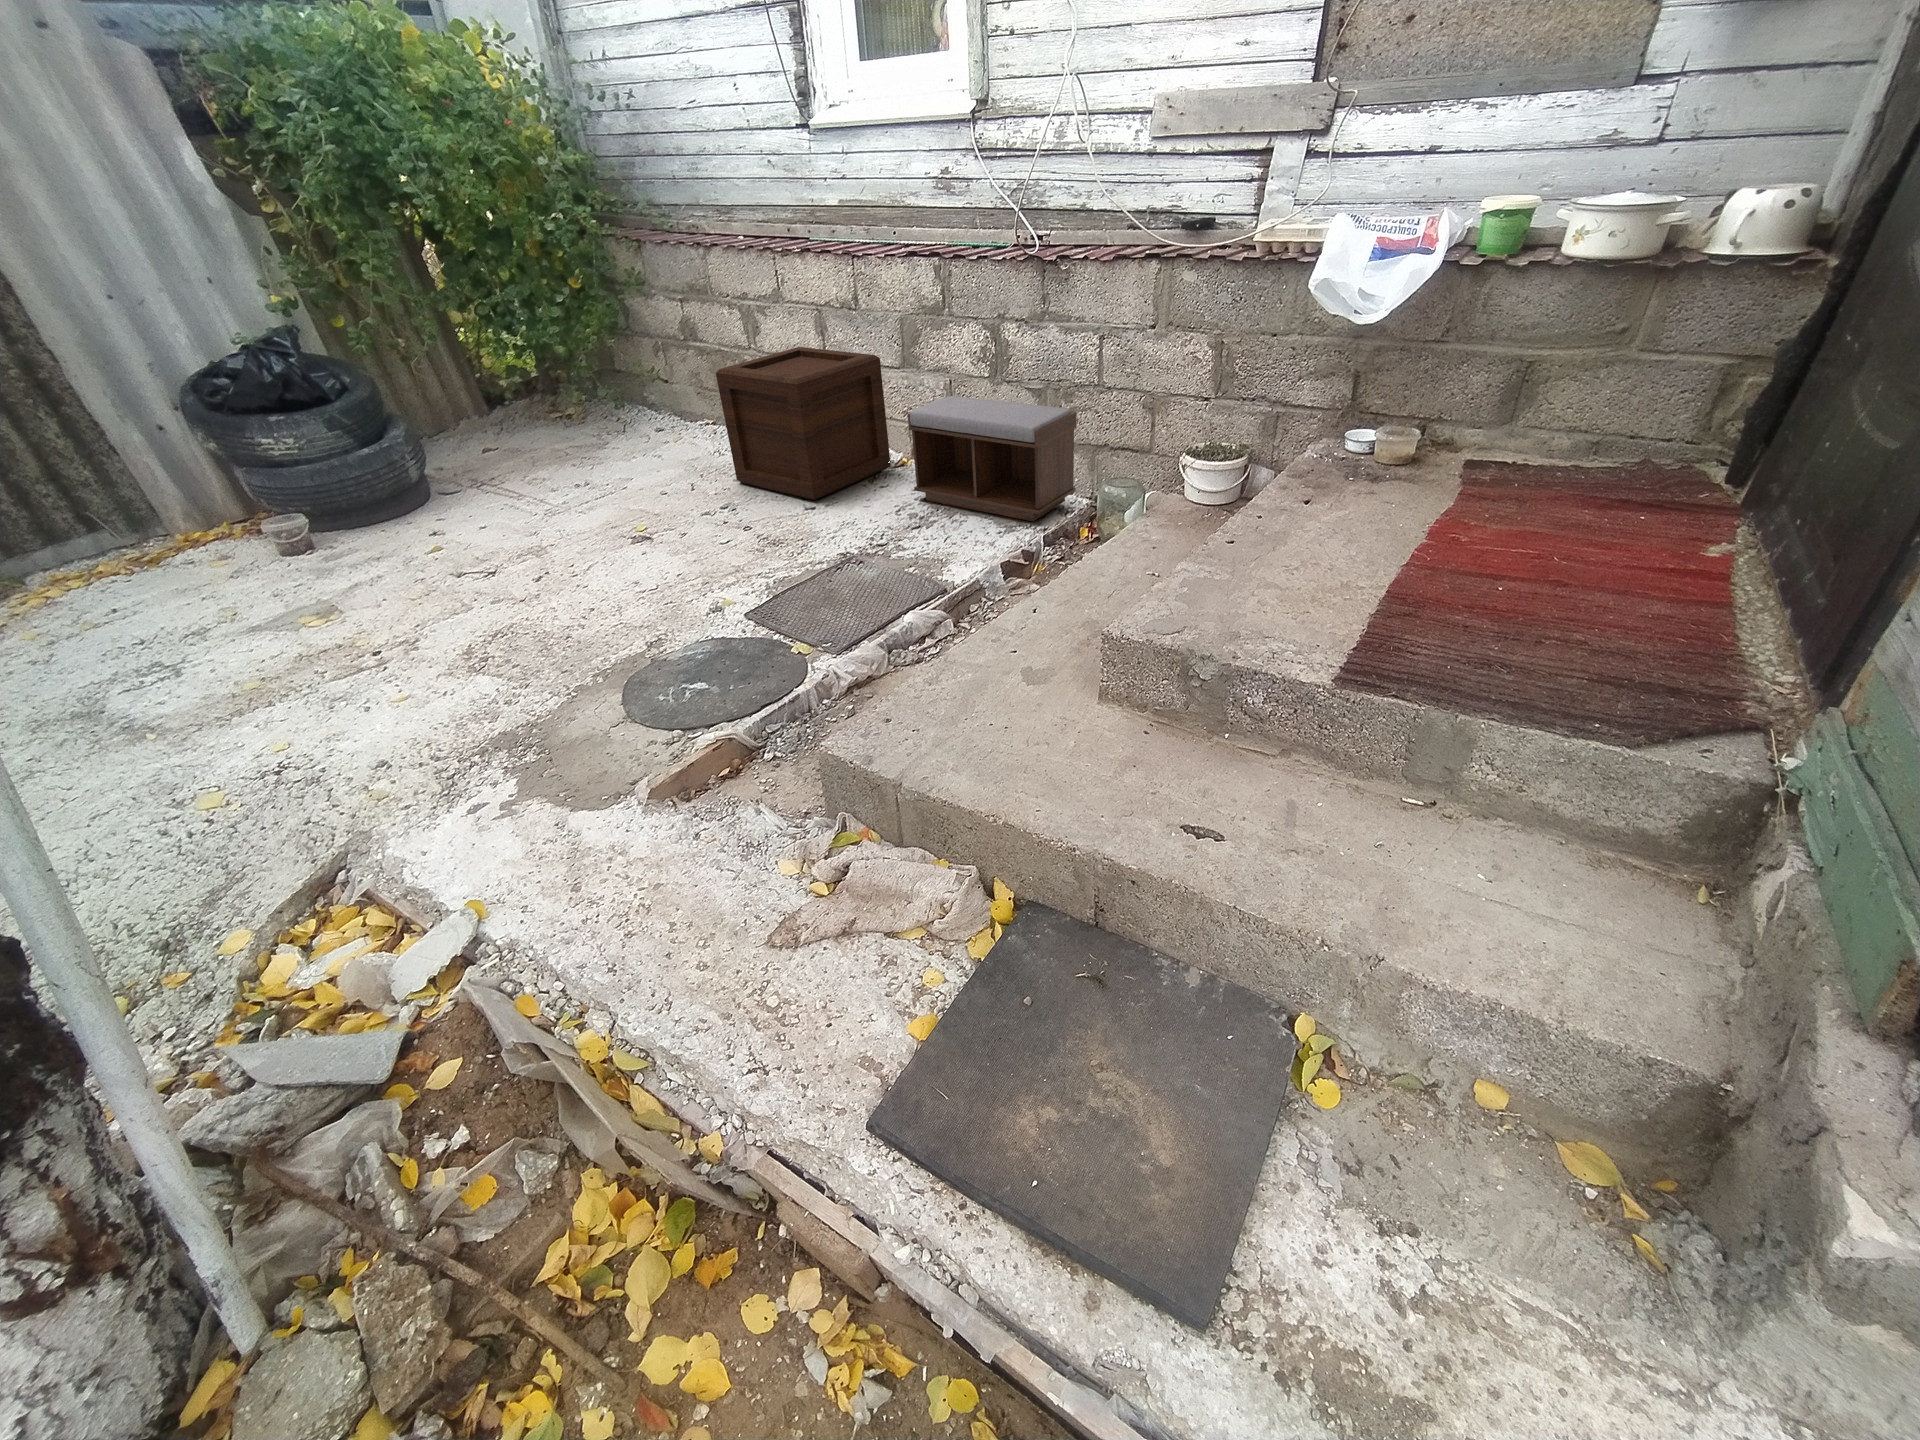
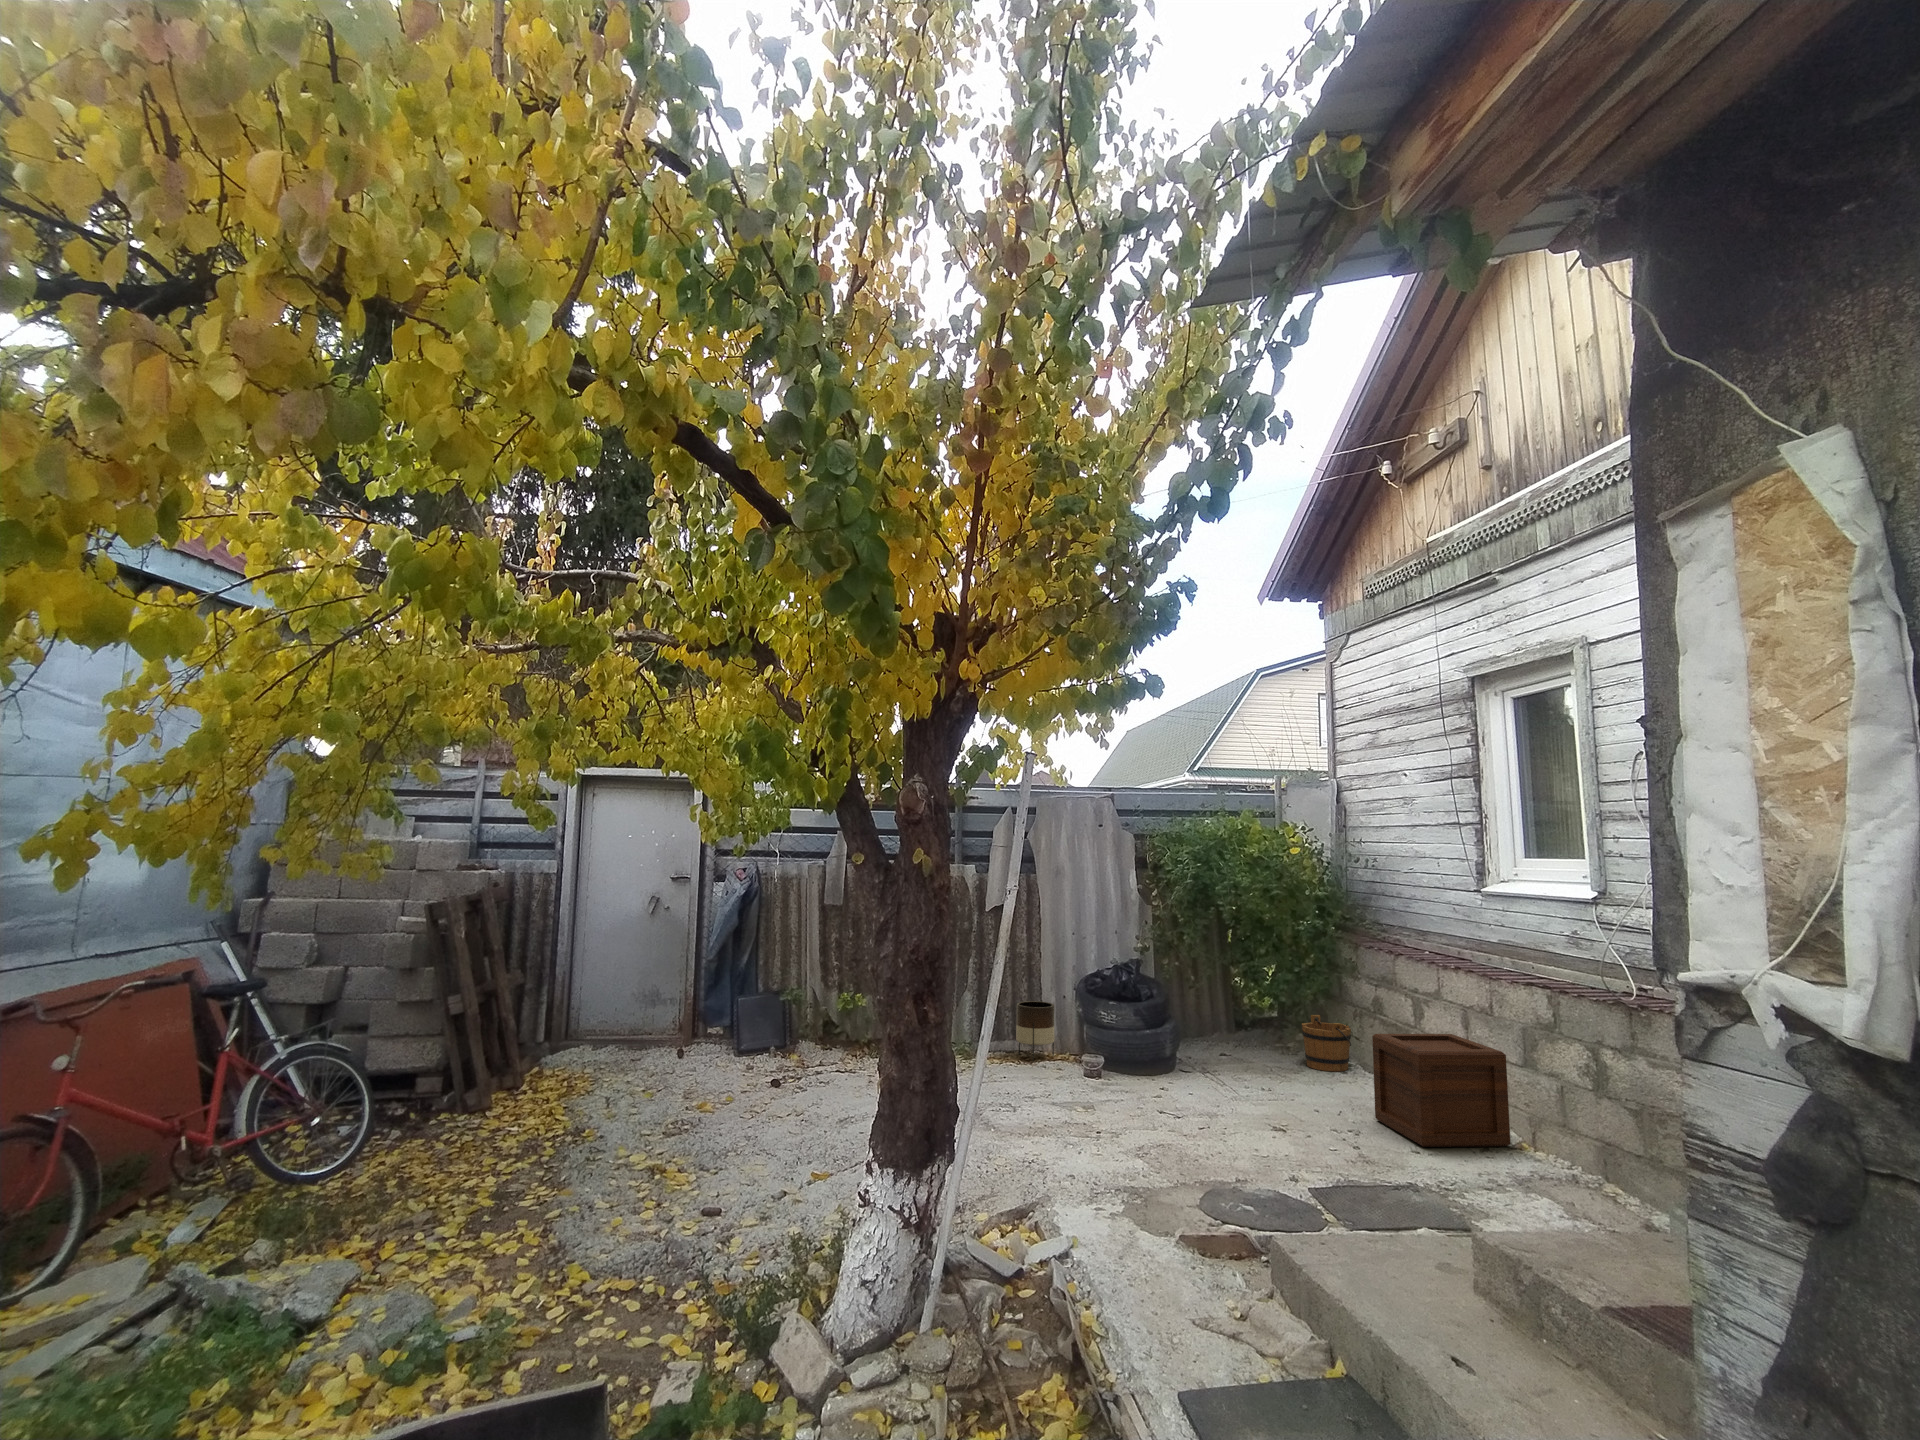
bucket: none [581,362,654,436] -> present [1302,1015,1351,1071]
bench: present [908,396,1077,521] -> none [1504,1095,1662,1218]
planter: none [69,449,202,560] -> present [1016,1001,1055,1062]

